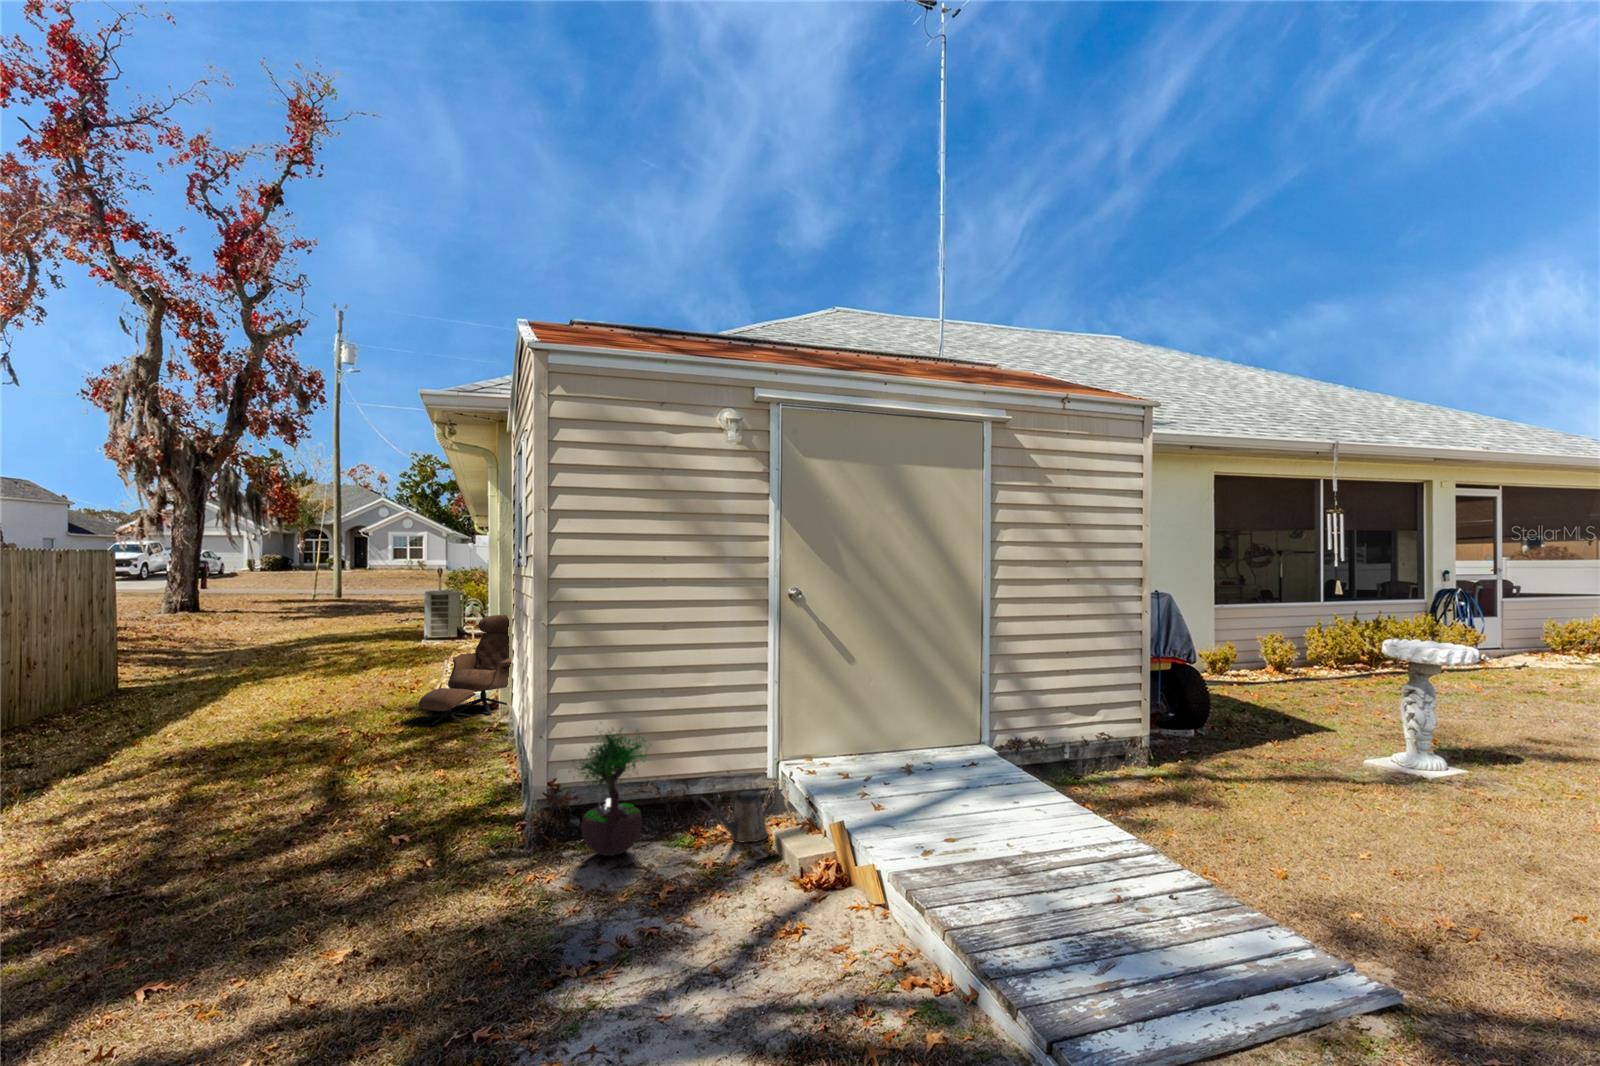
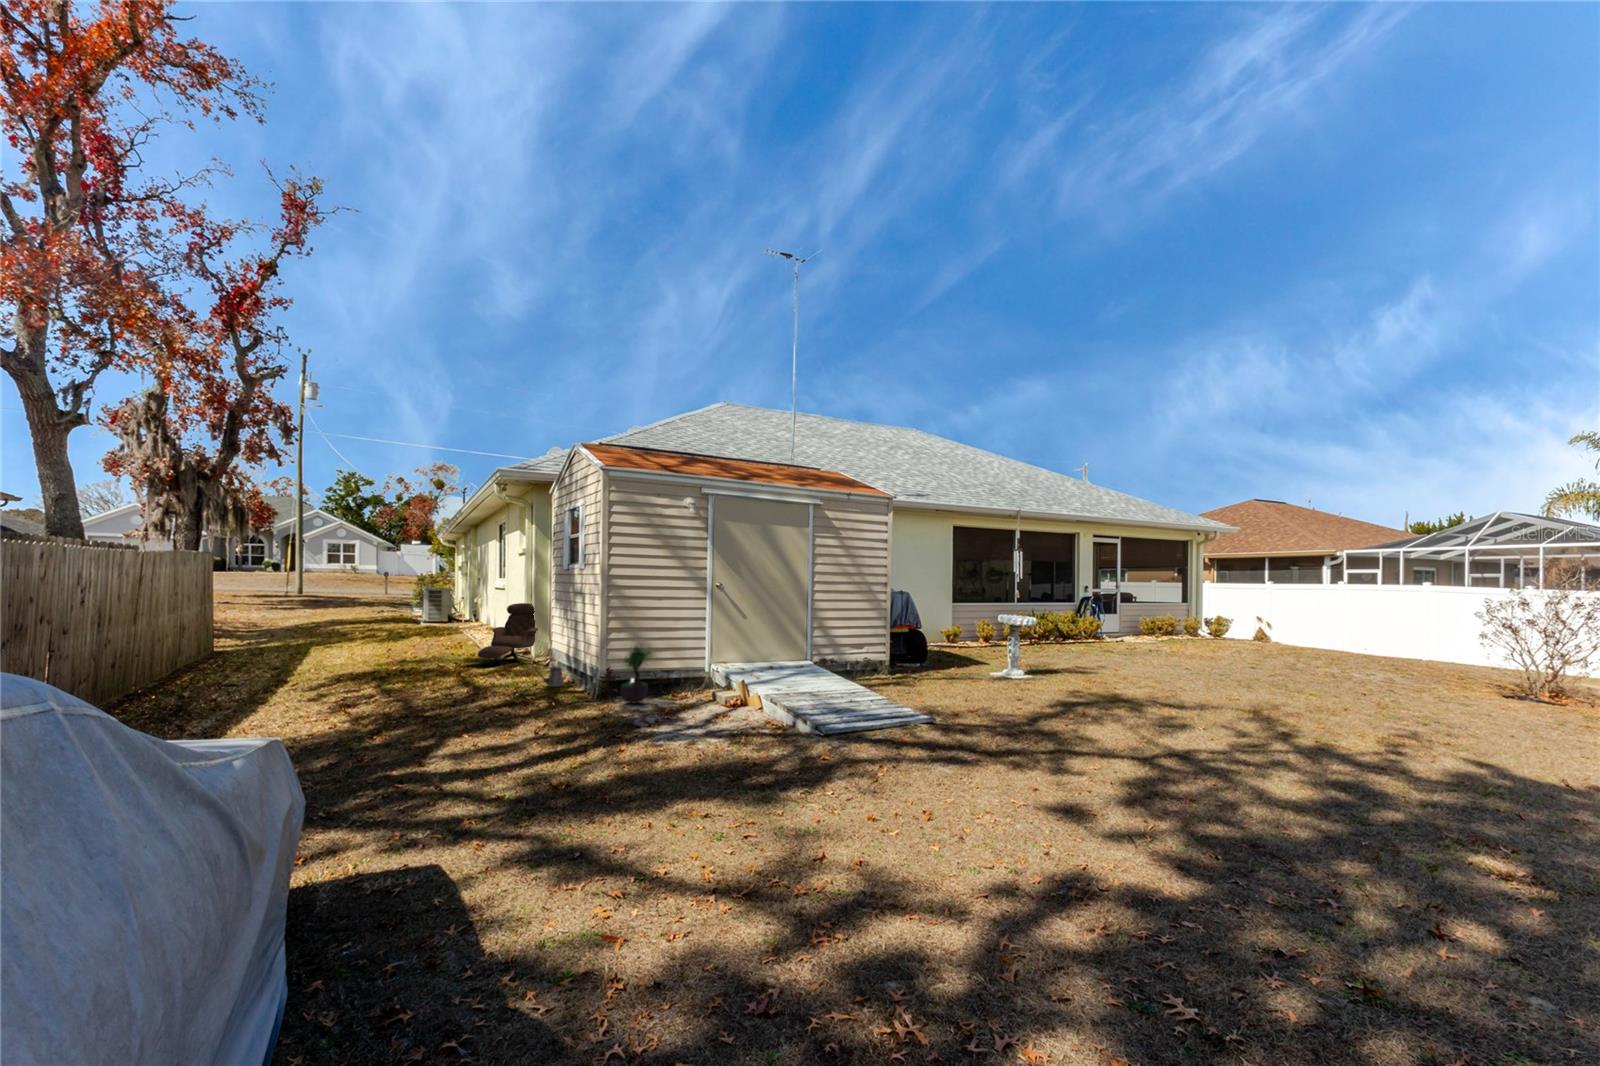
watering can: present [701,791,774,842] -> present [532,667,564,687]

